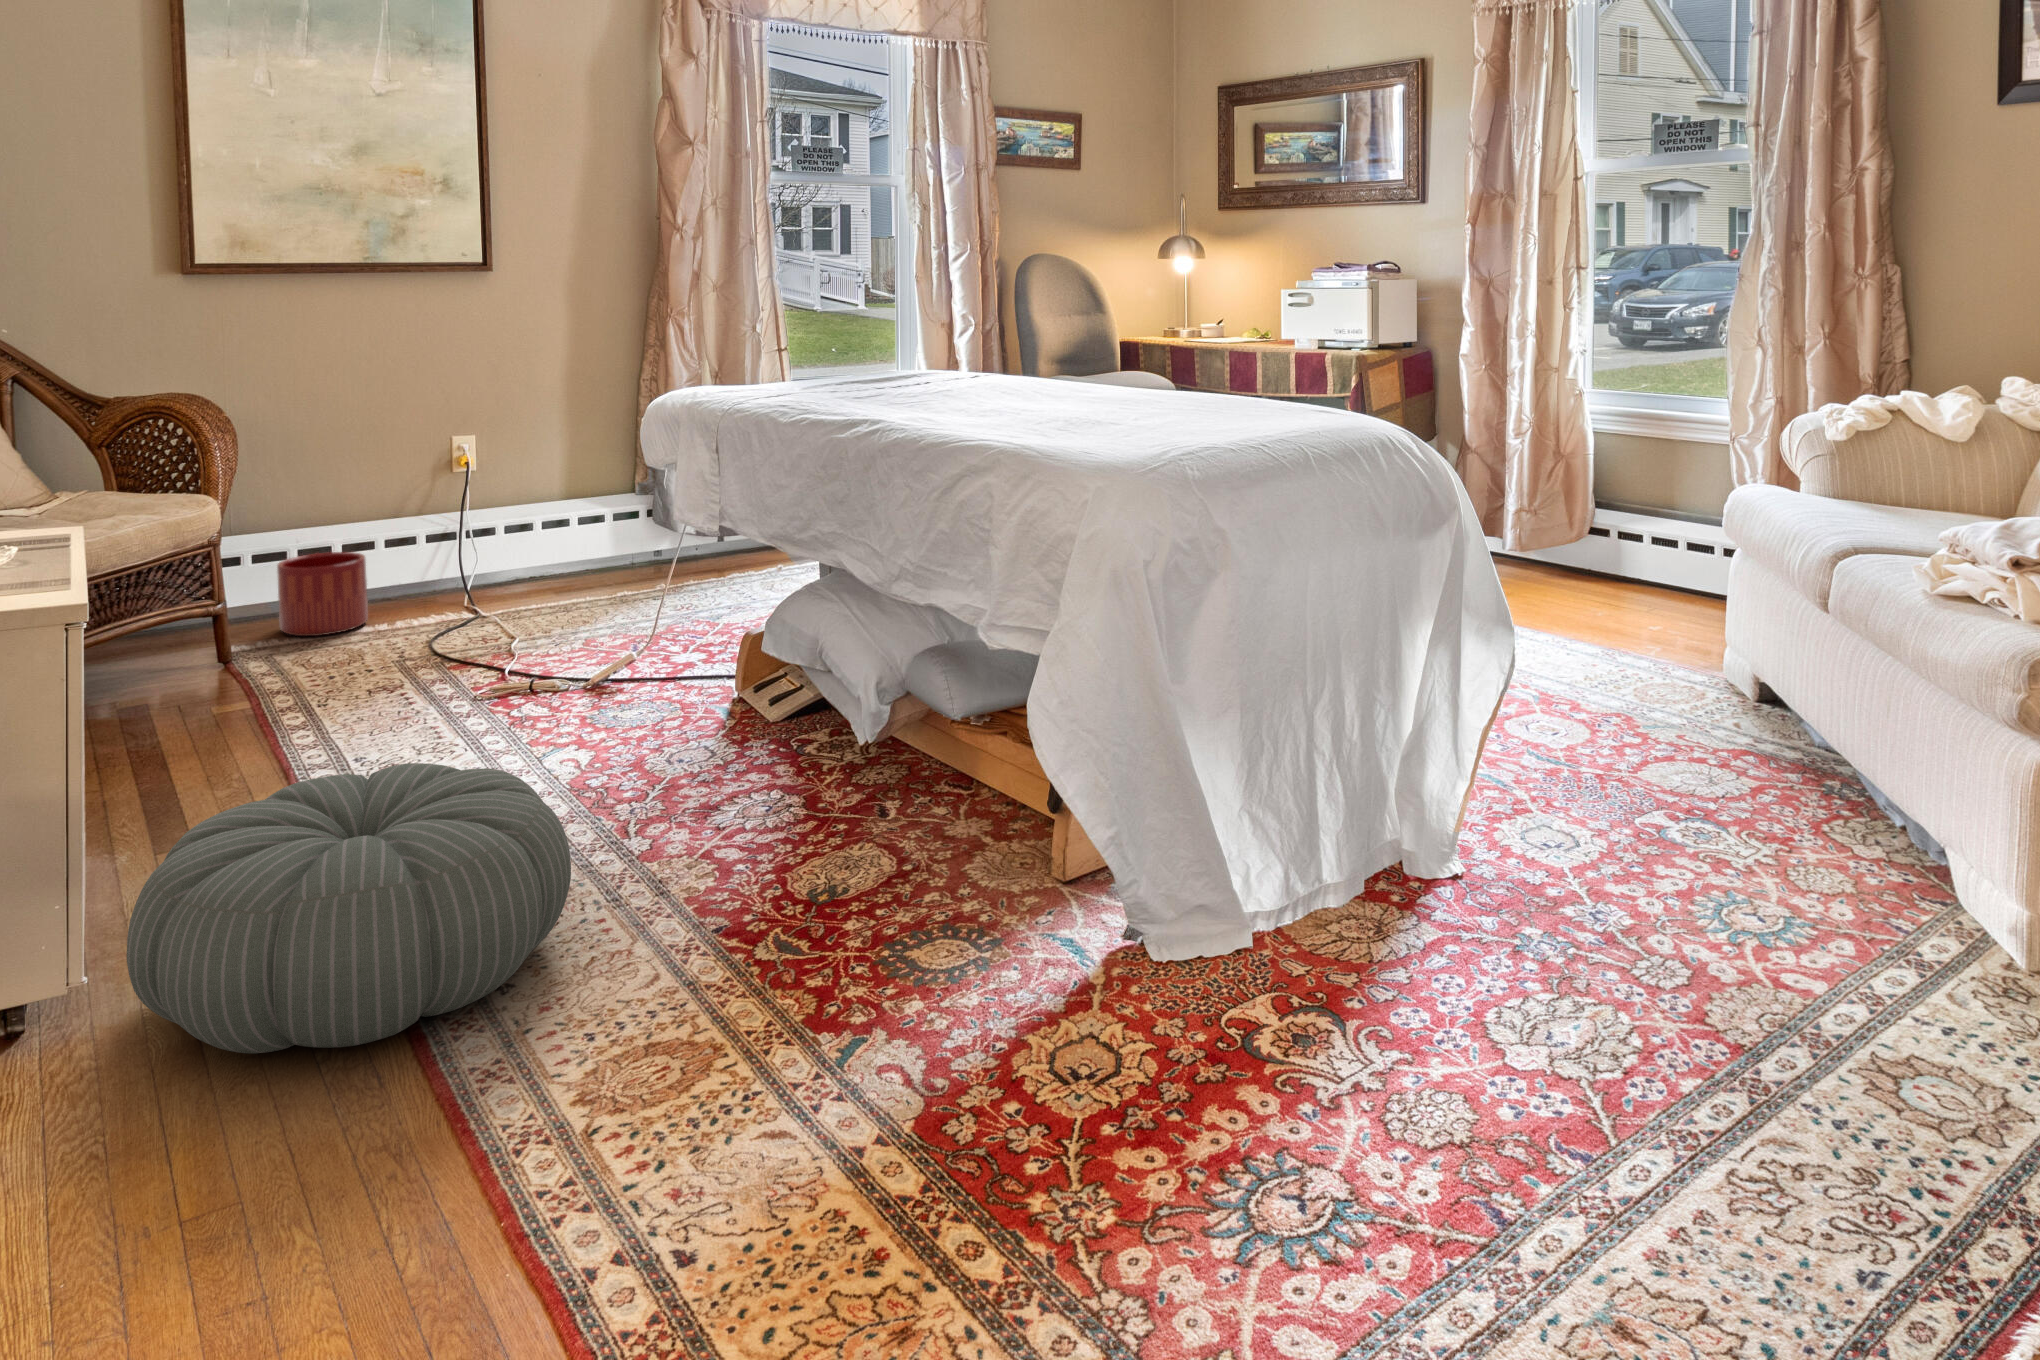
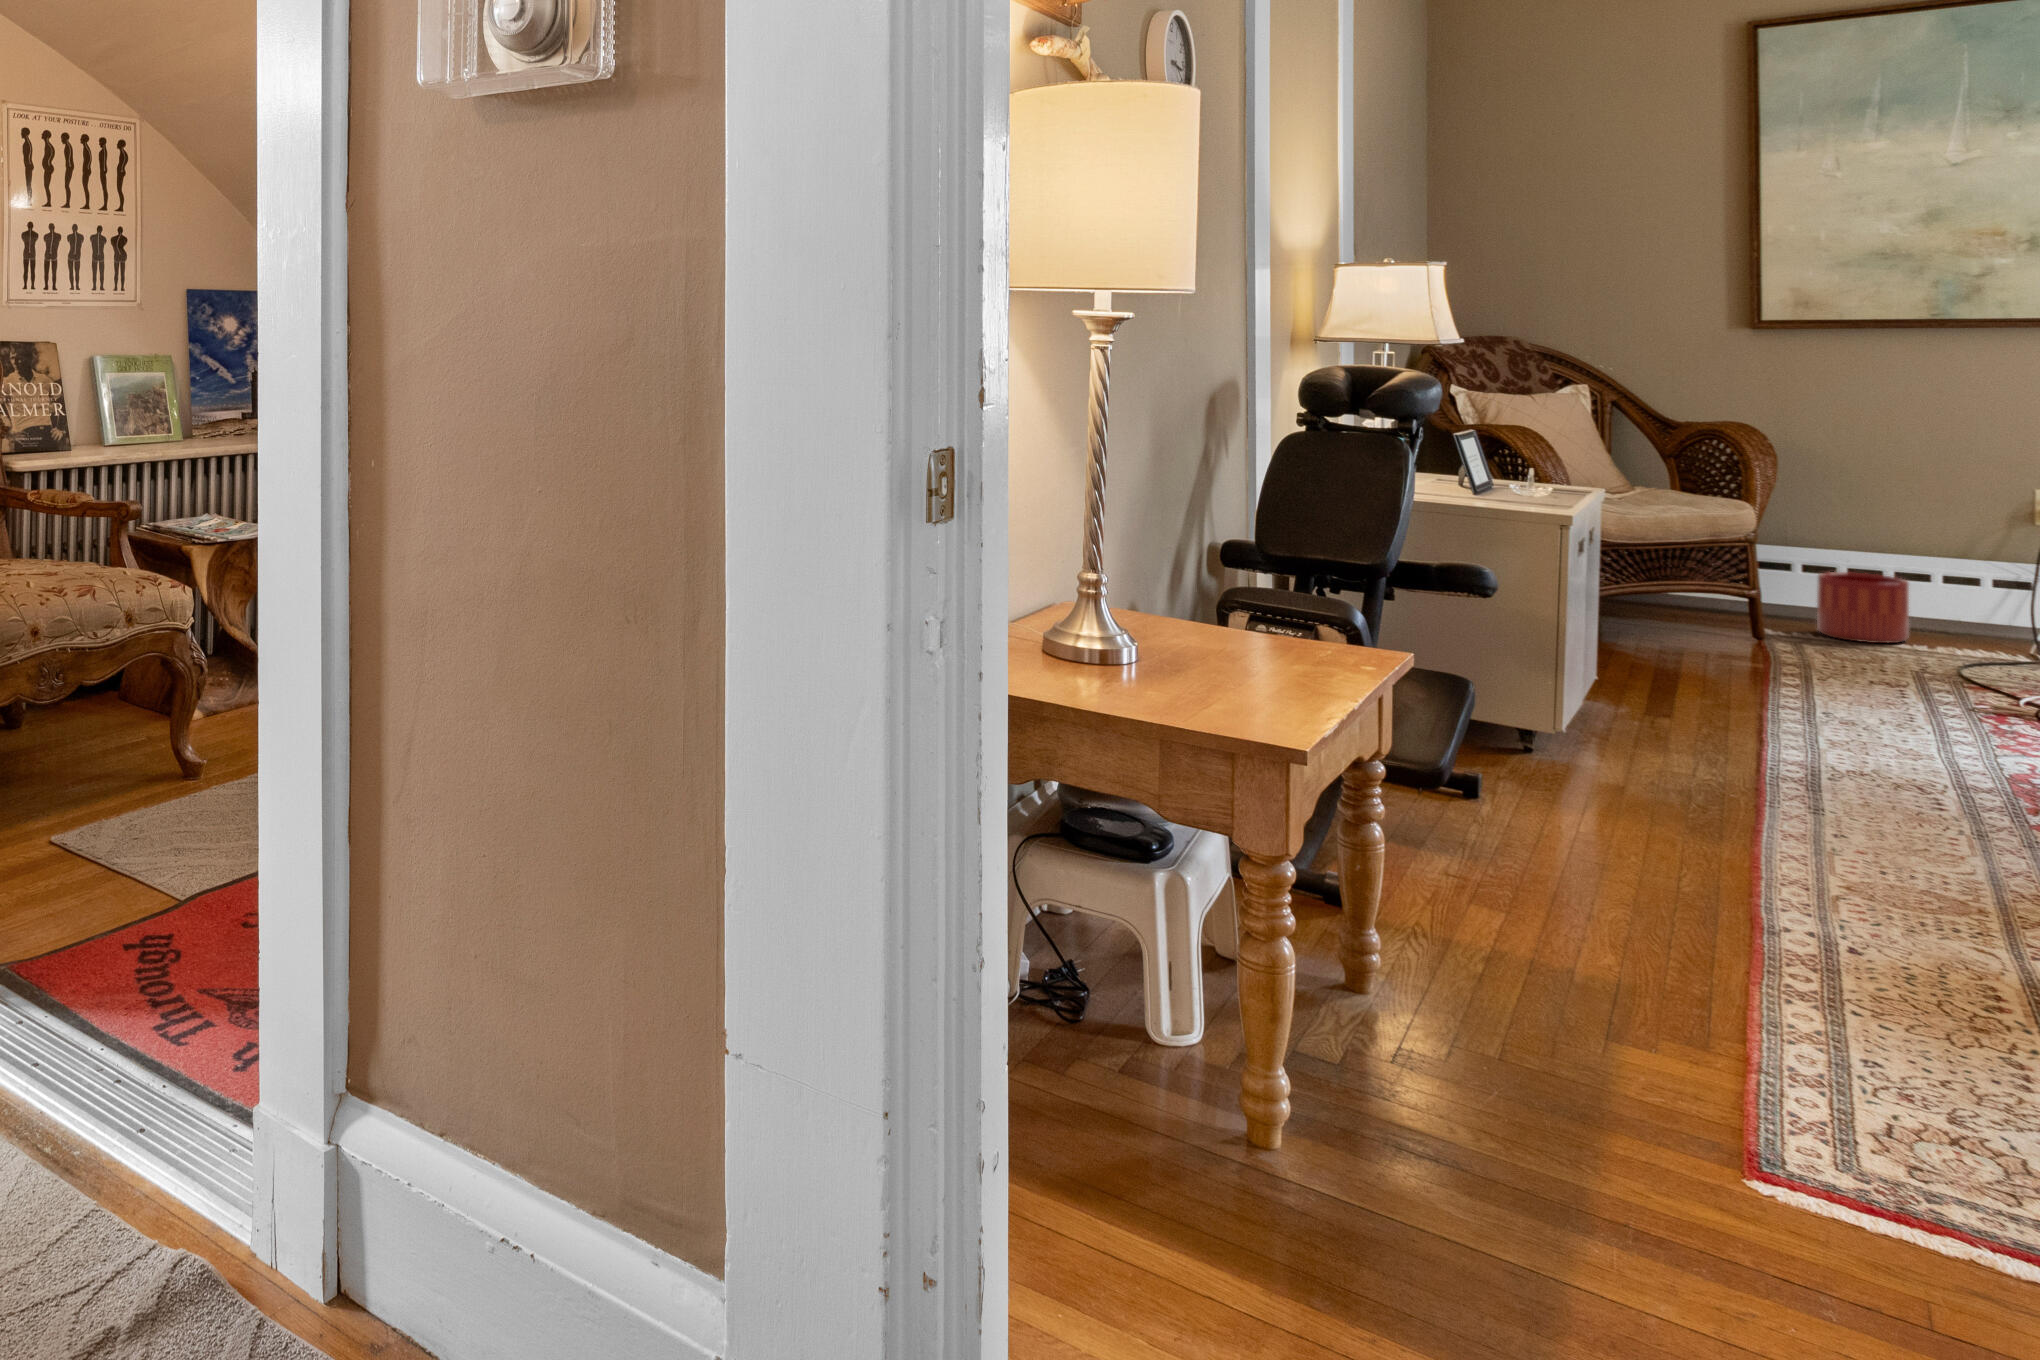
pouf: present [127,763,571,1053] -> none [1610,670,1946,827]

